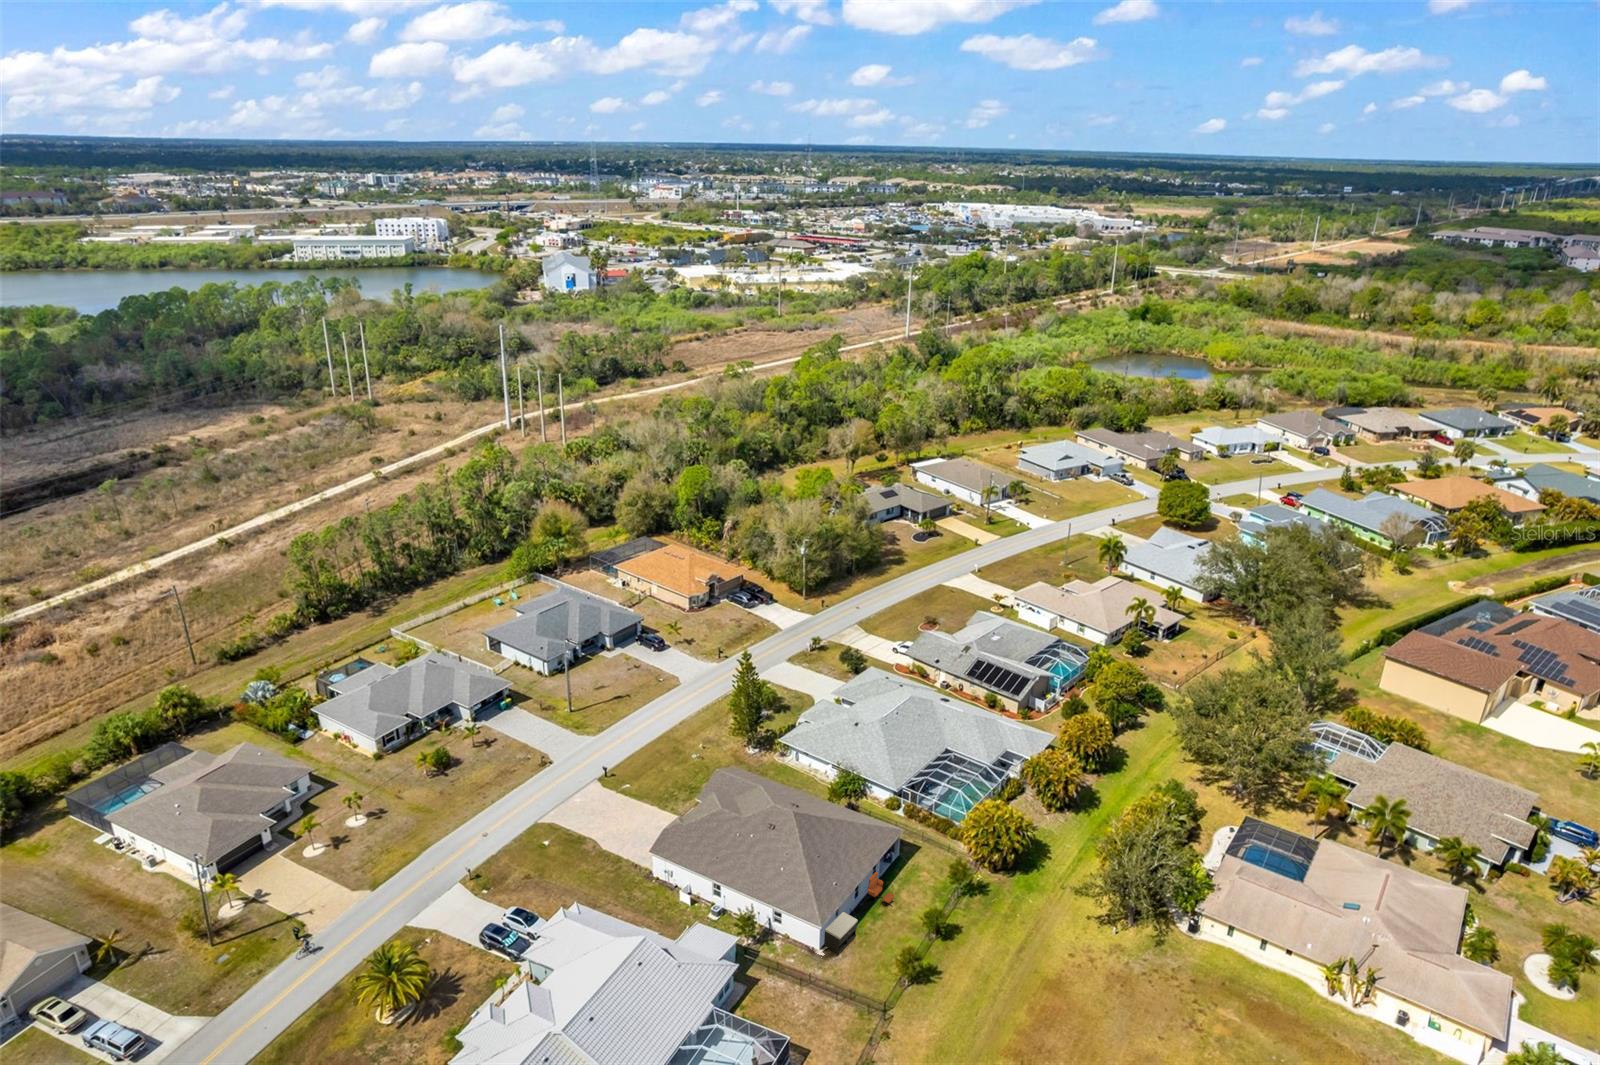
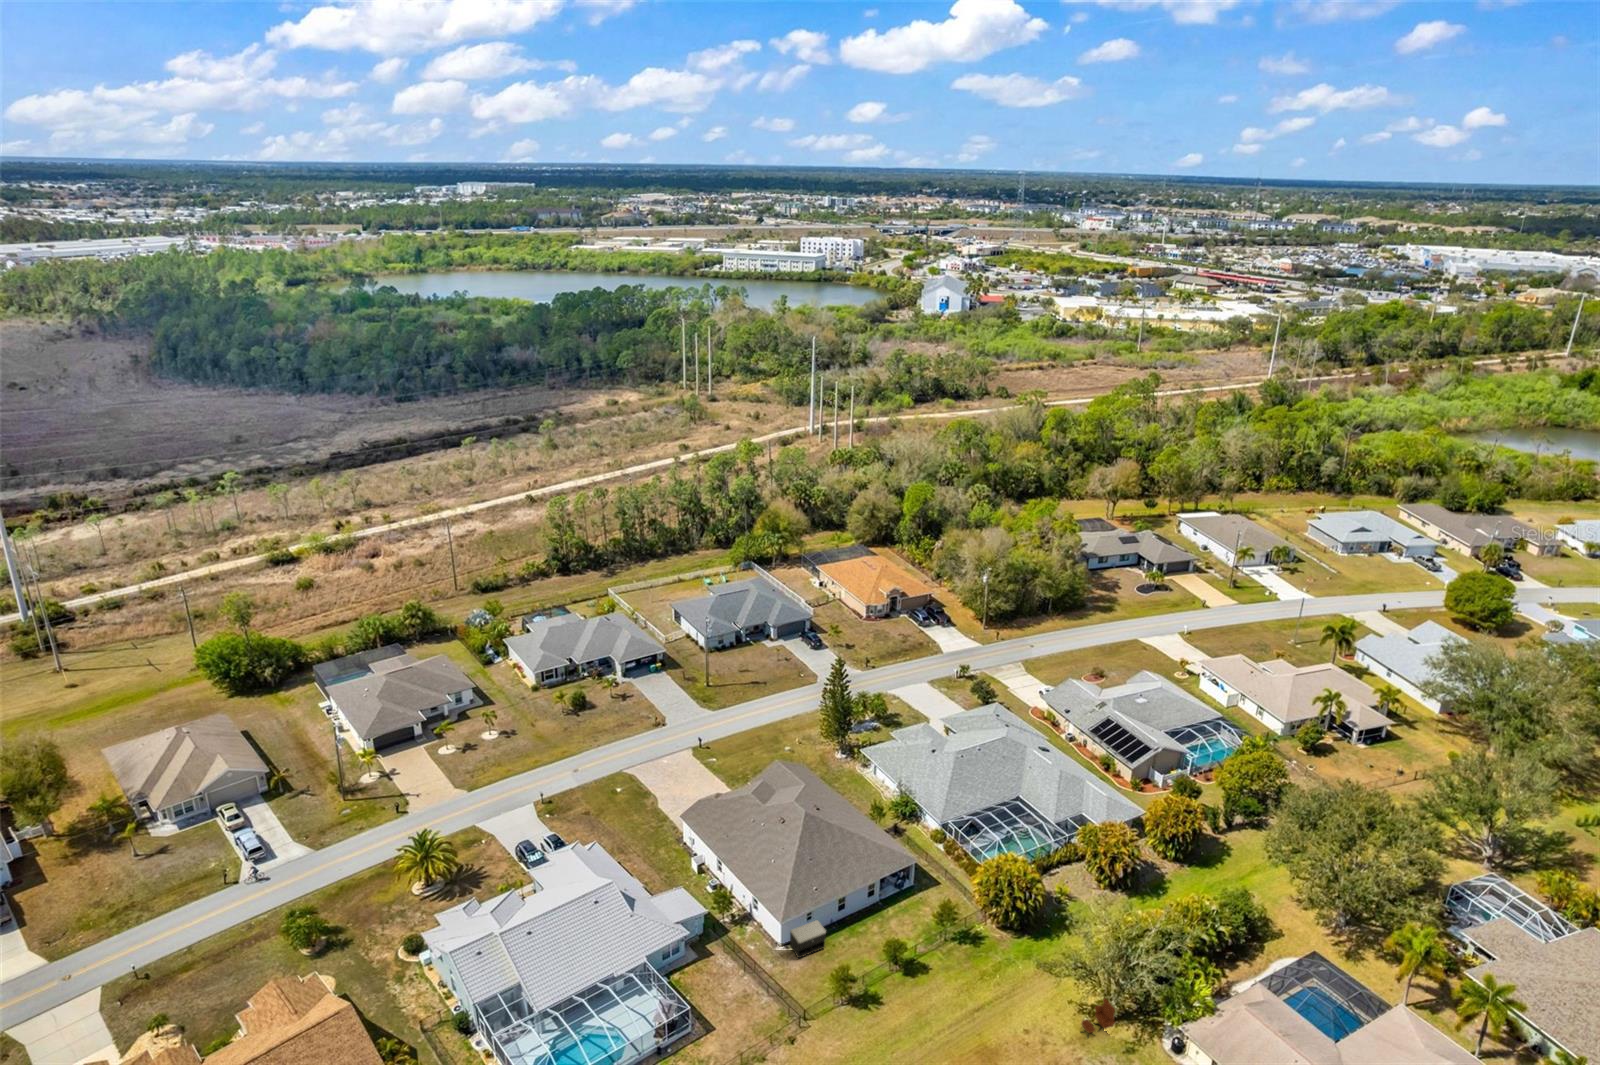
lounge chair: present [867,872,894,907] -> present [1082,998,1115,1035]

